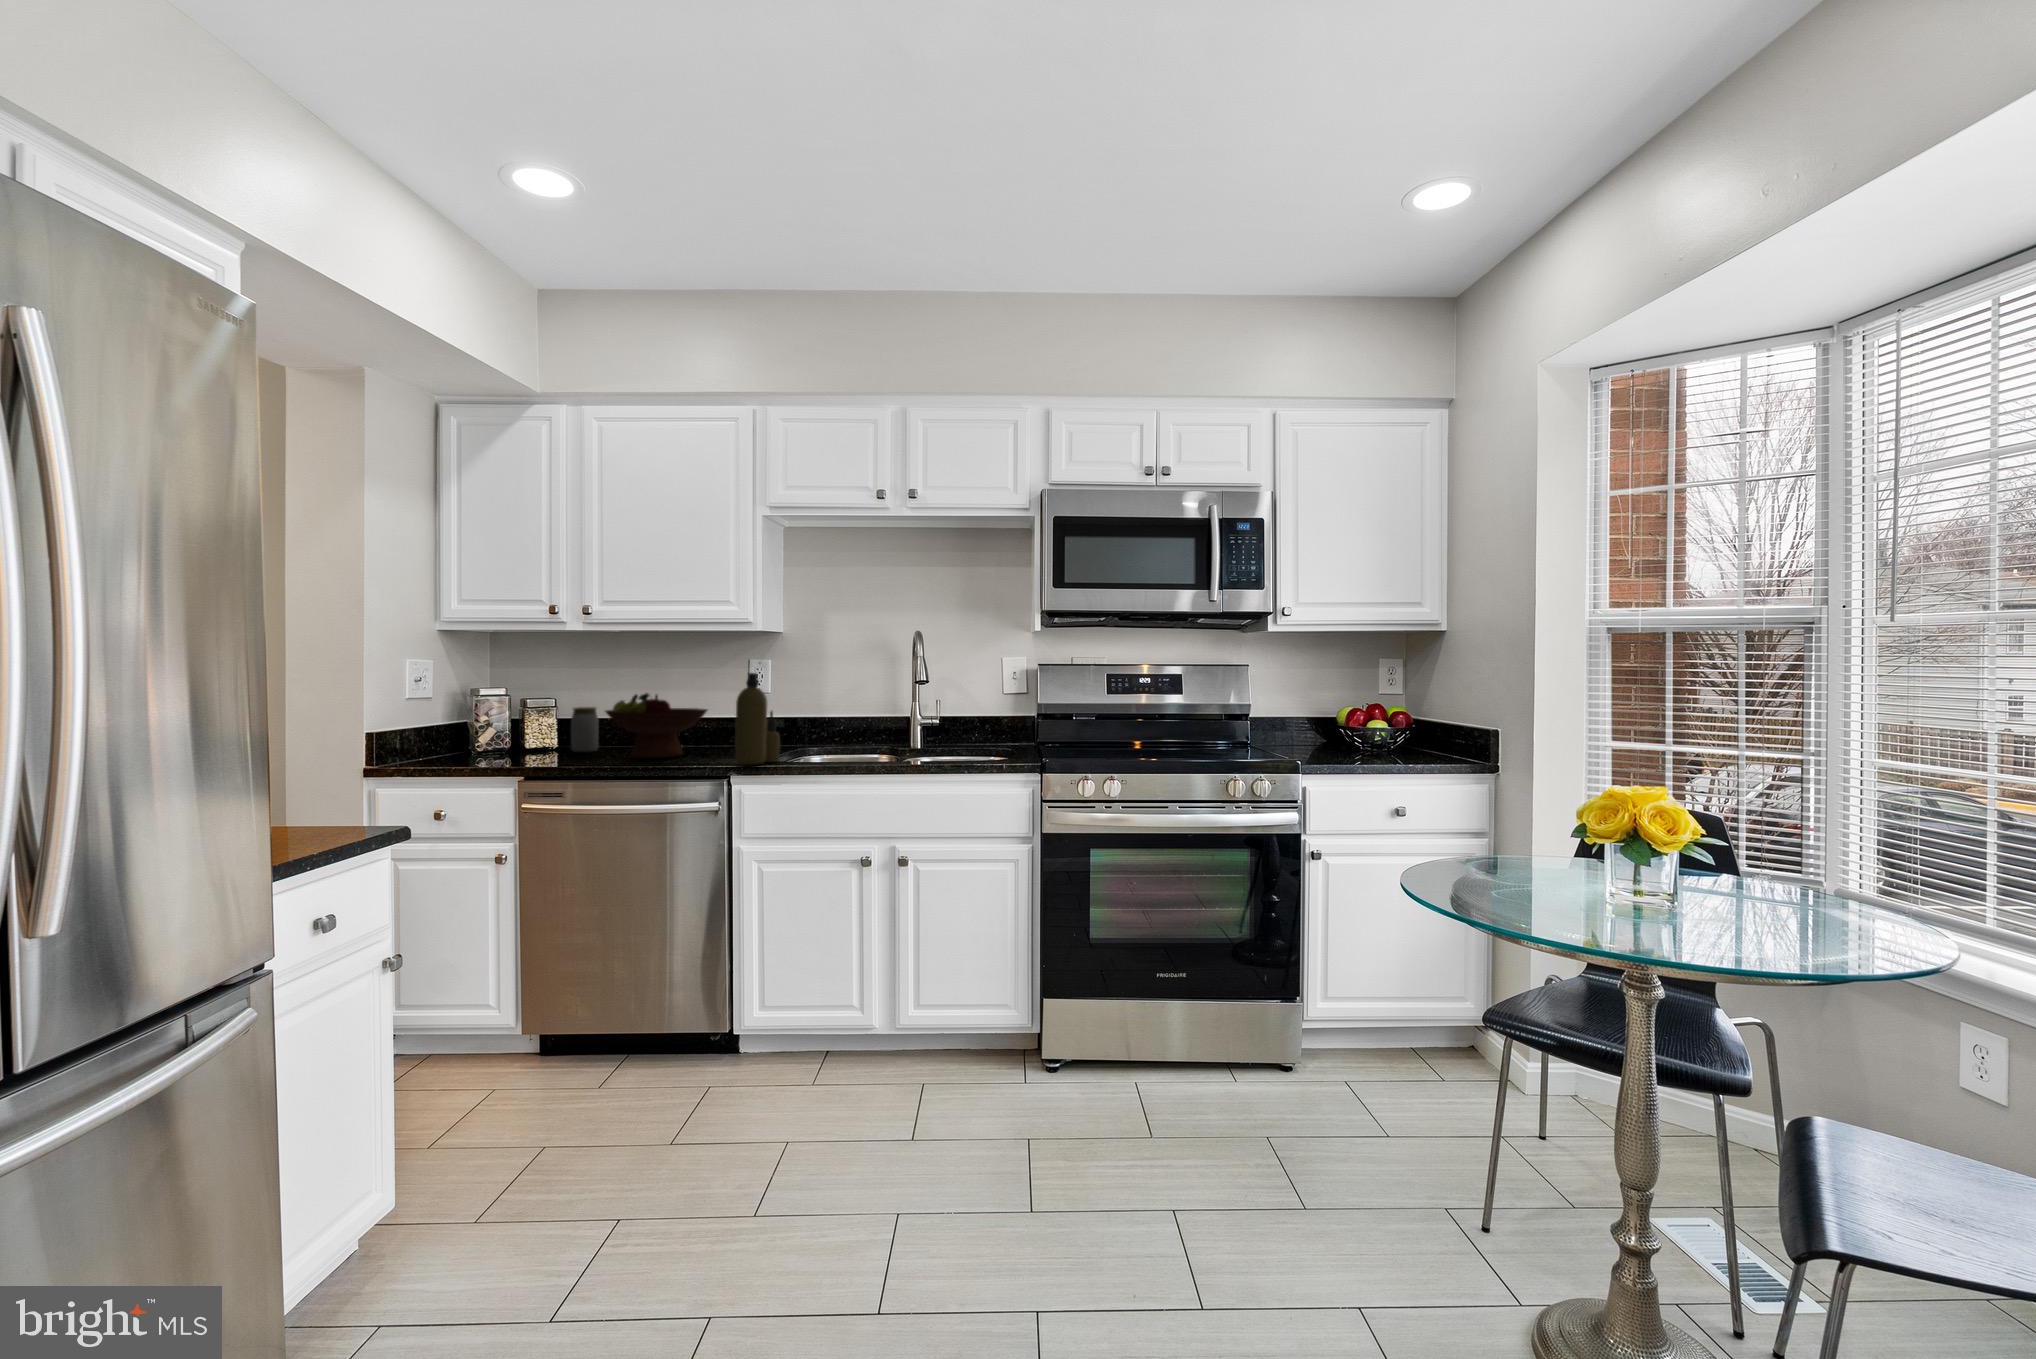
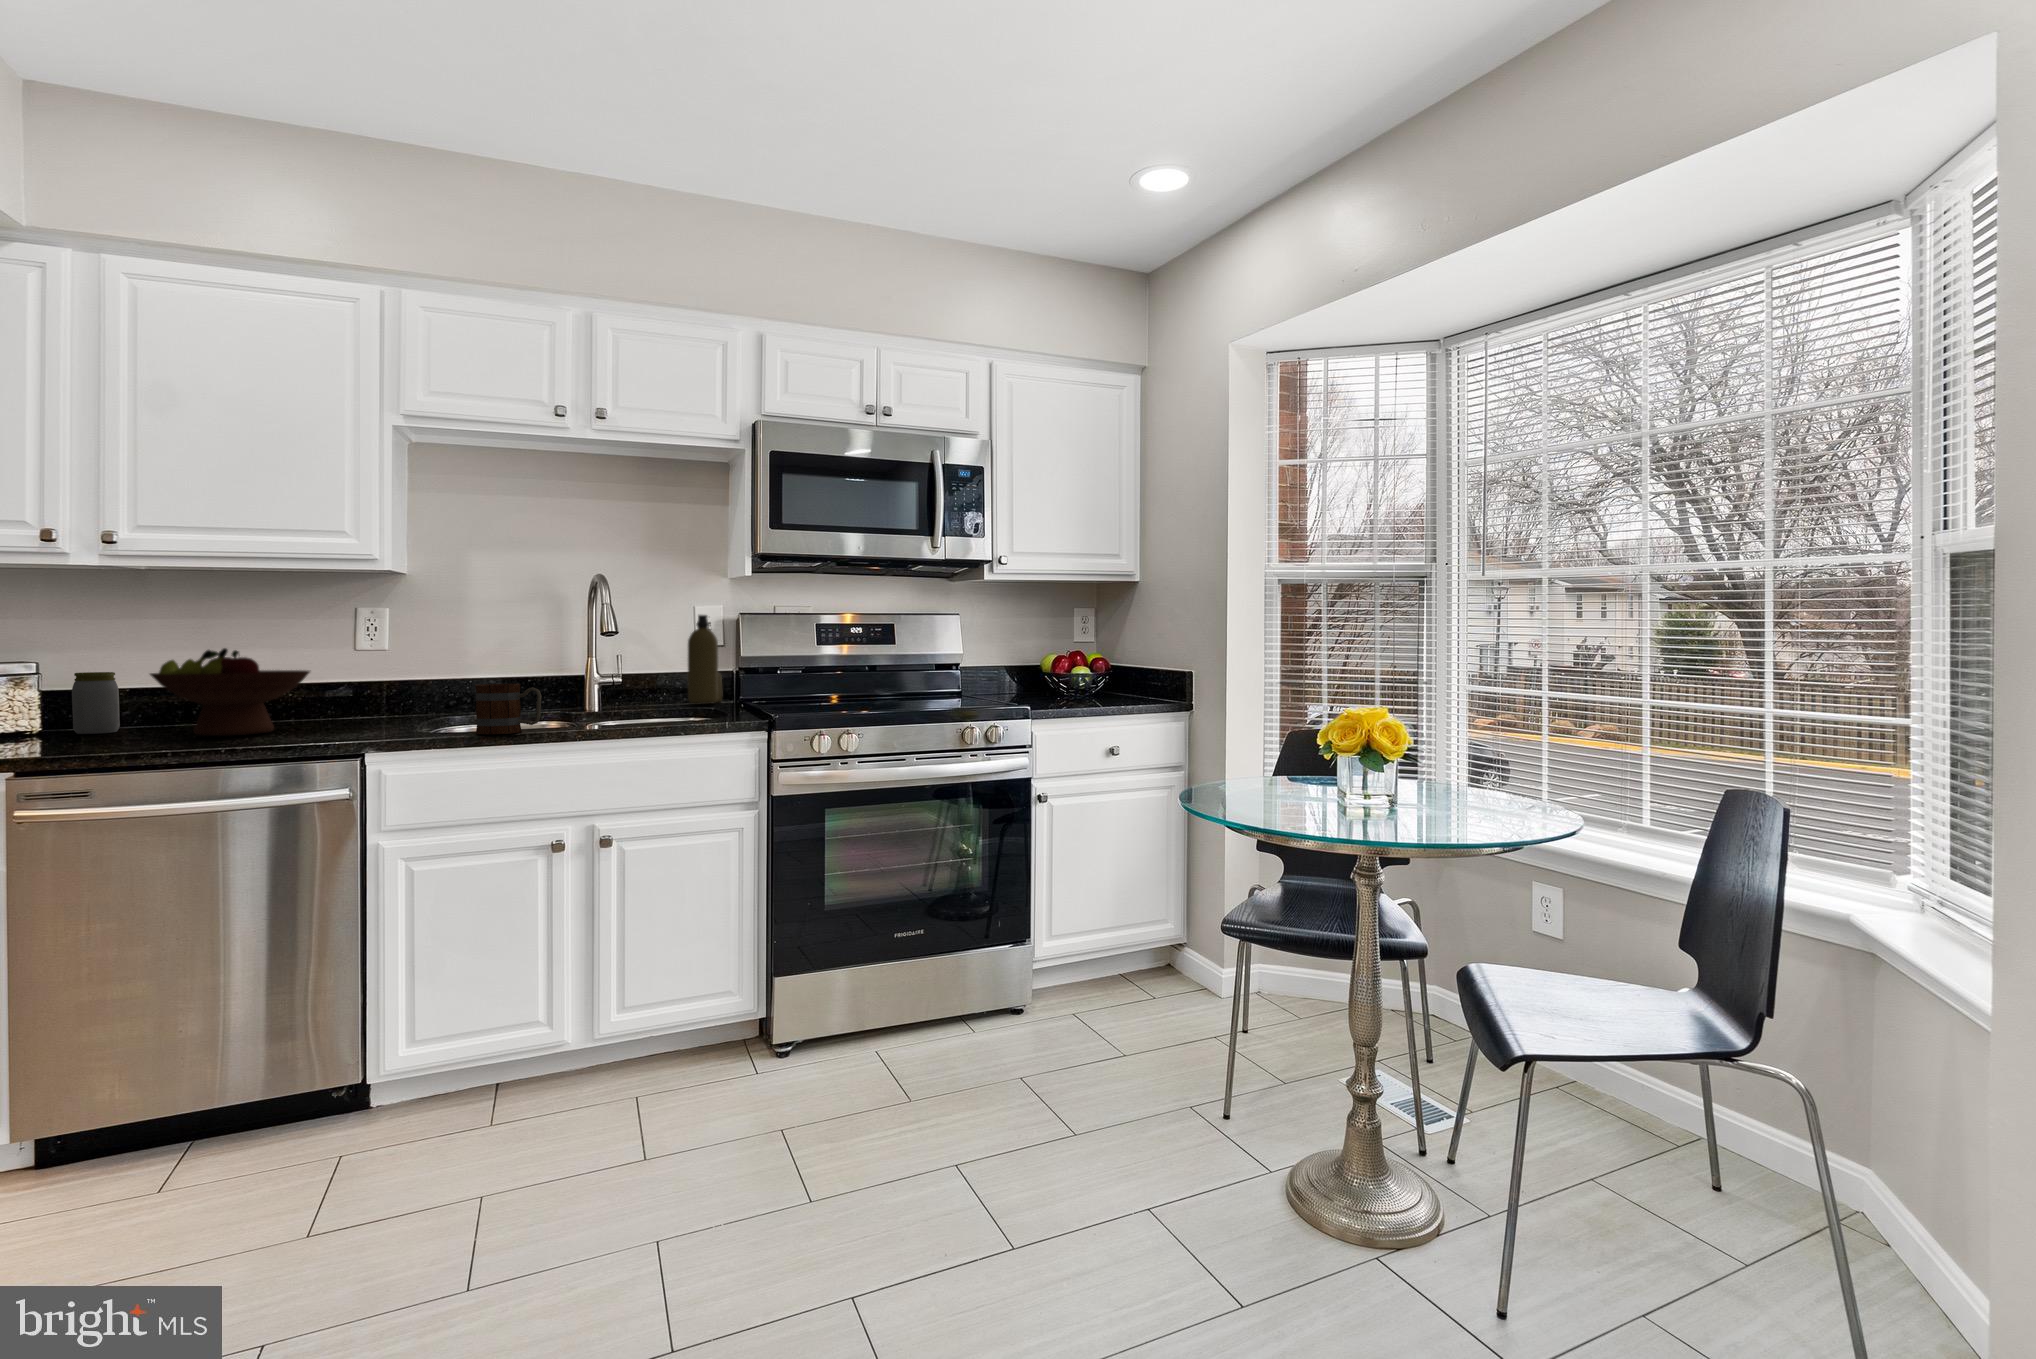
bottle: present [735,673,780,765] -> present [688,615,722,704]
mug: none [804,725,853,767] -> present [475,684,542,734]

